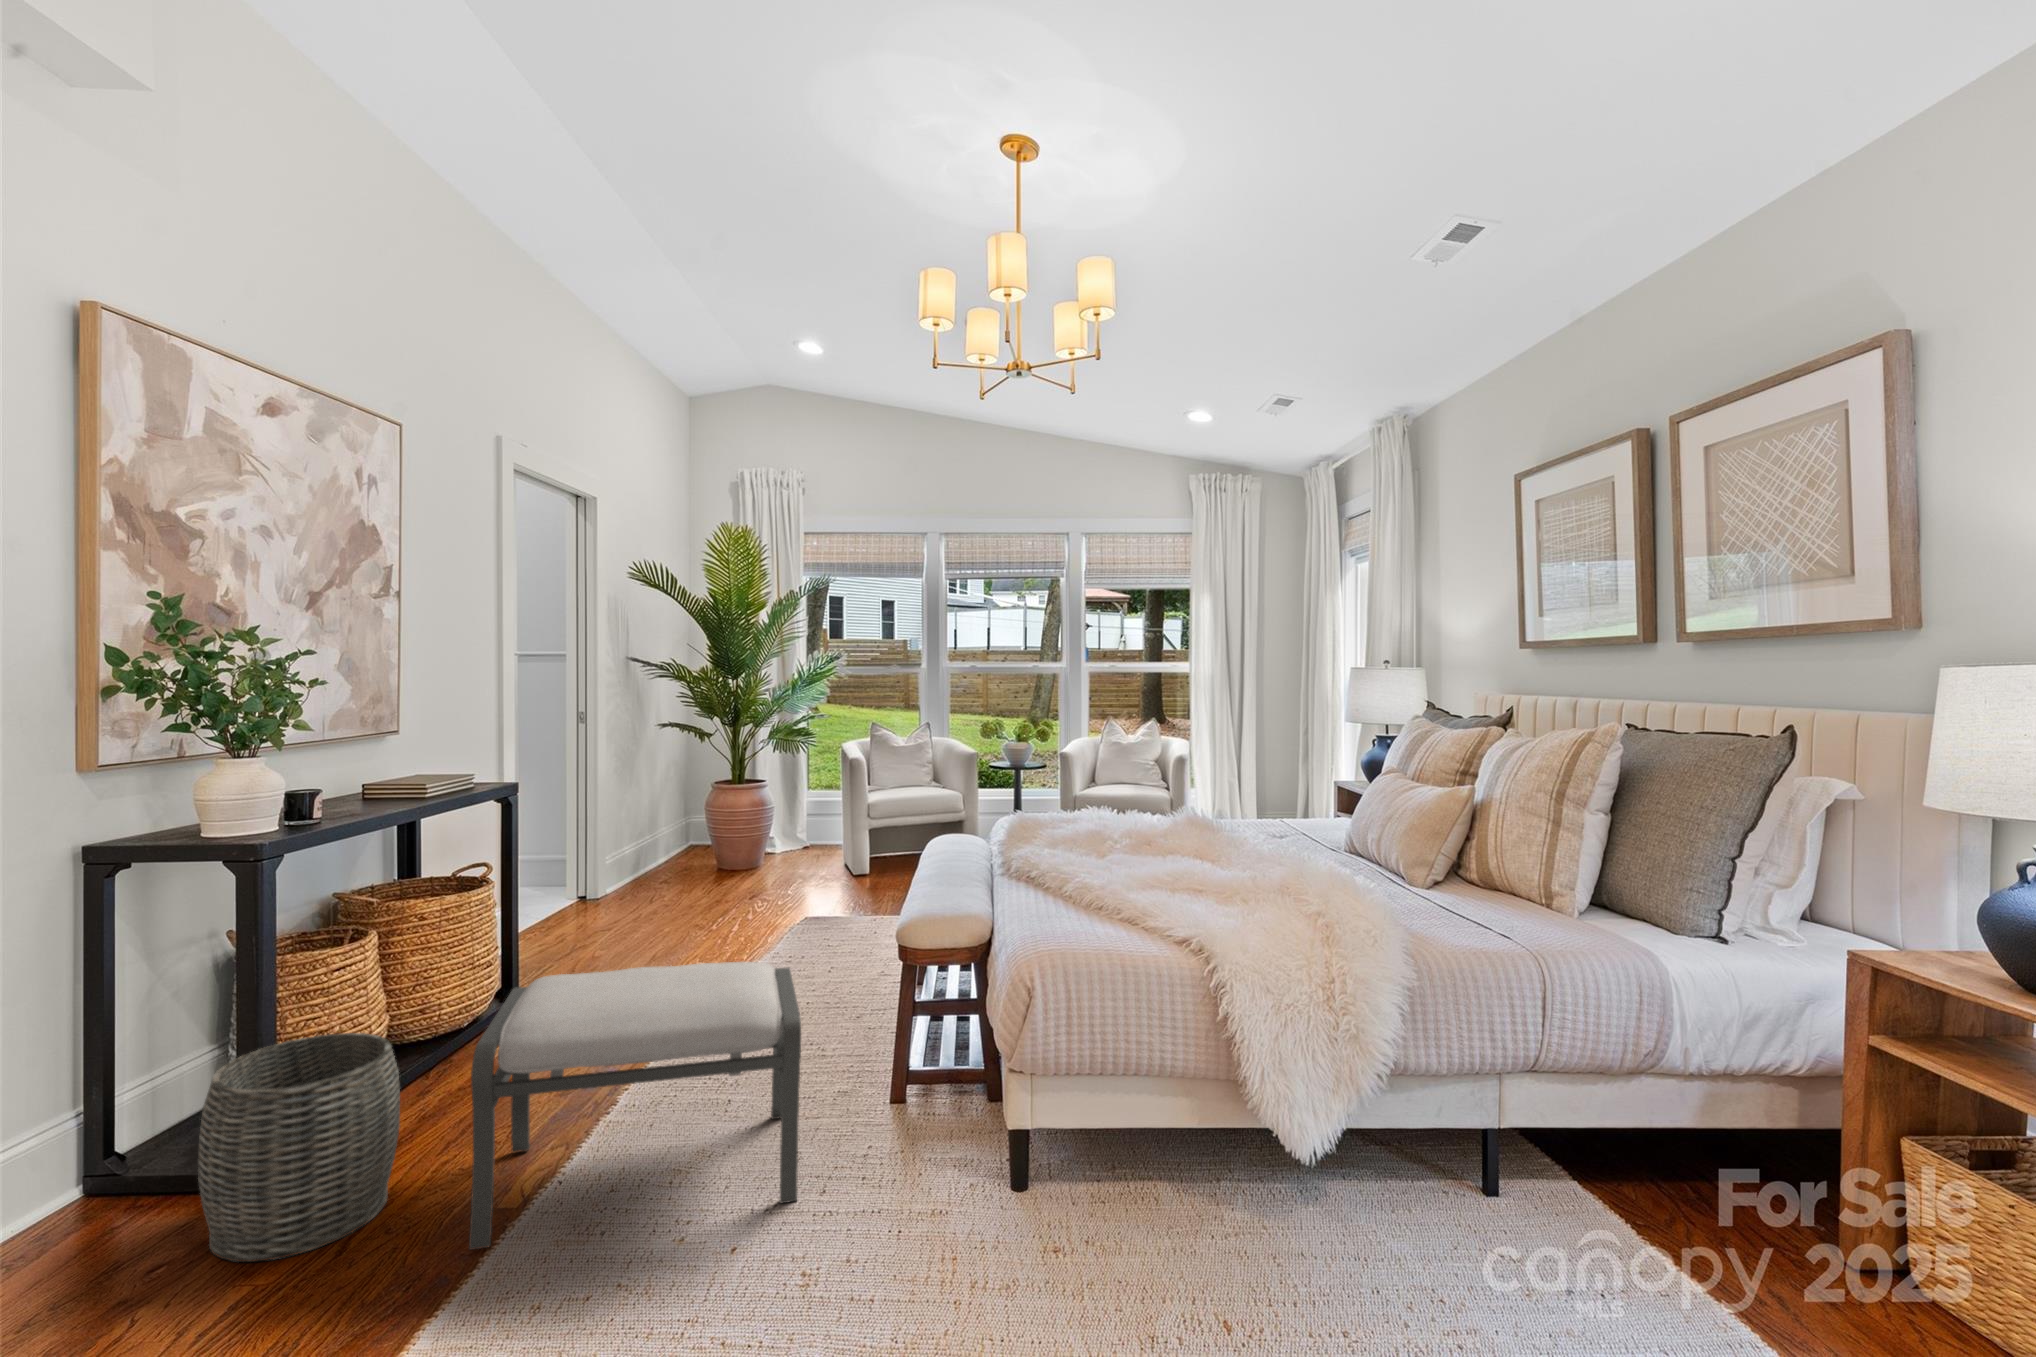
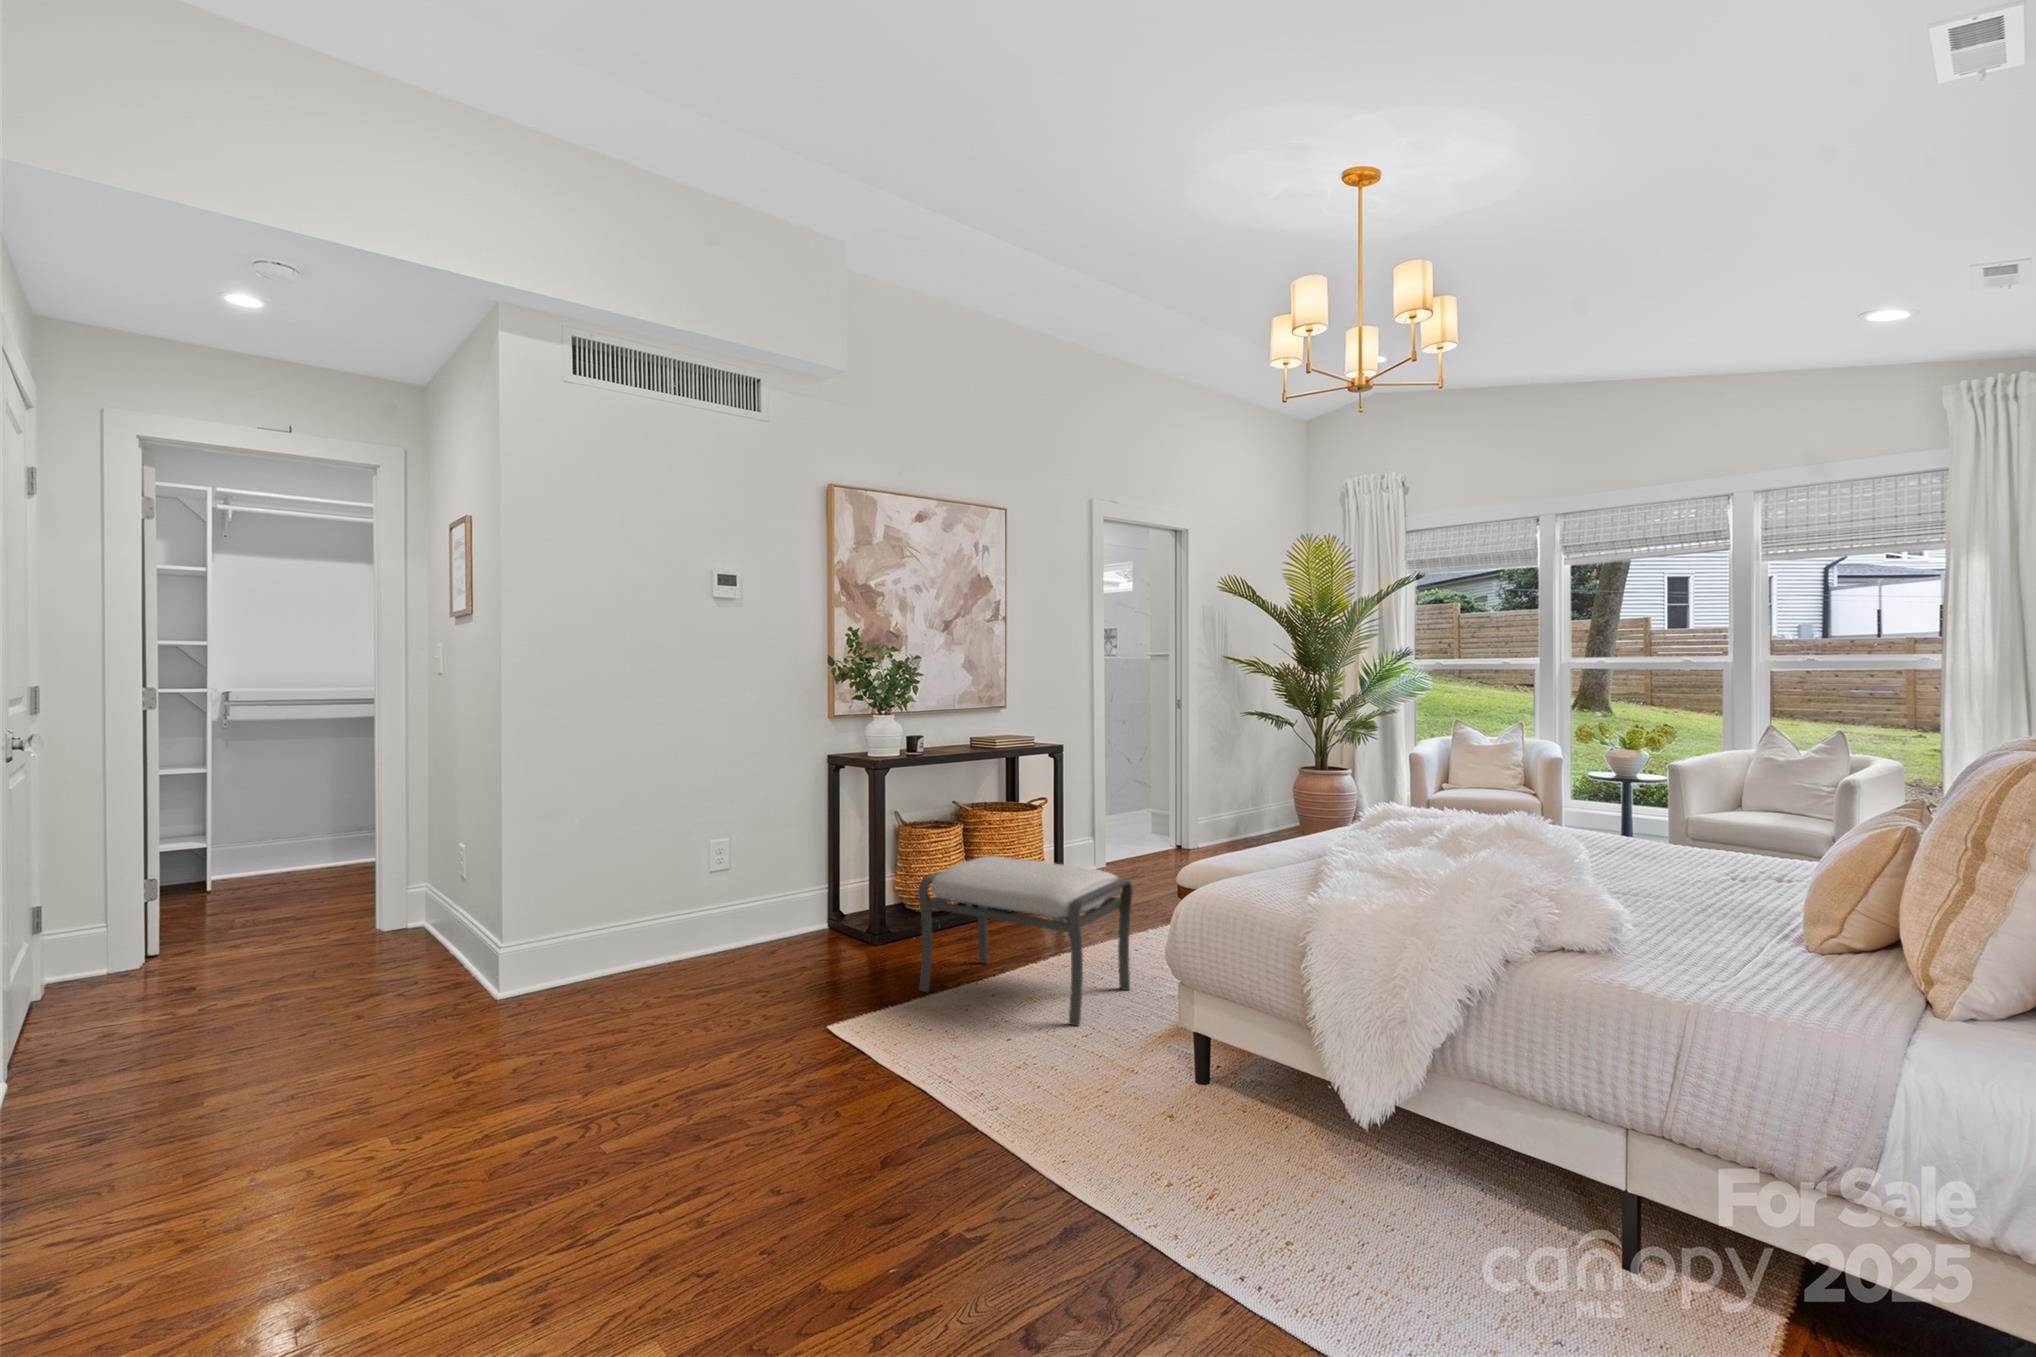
woven basket: present [198,1033,400,1262] -> none [838,867,924,971]

